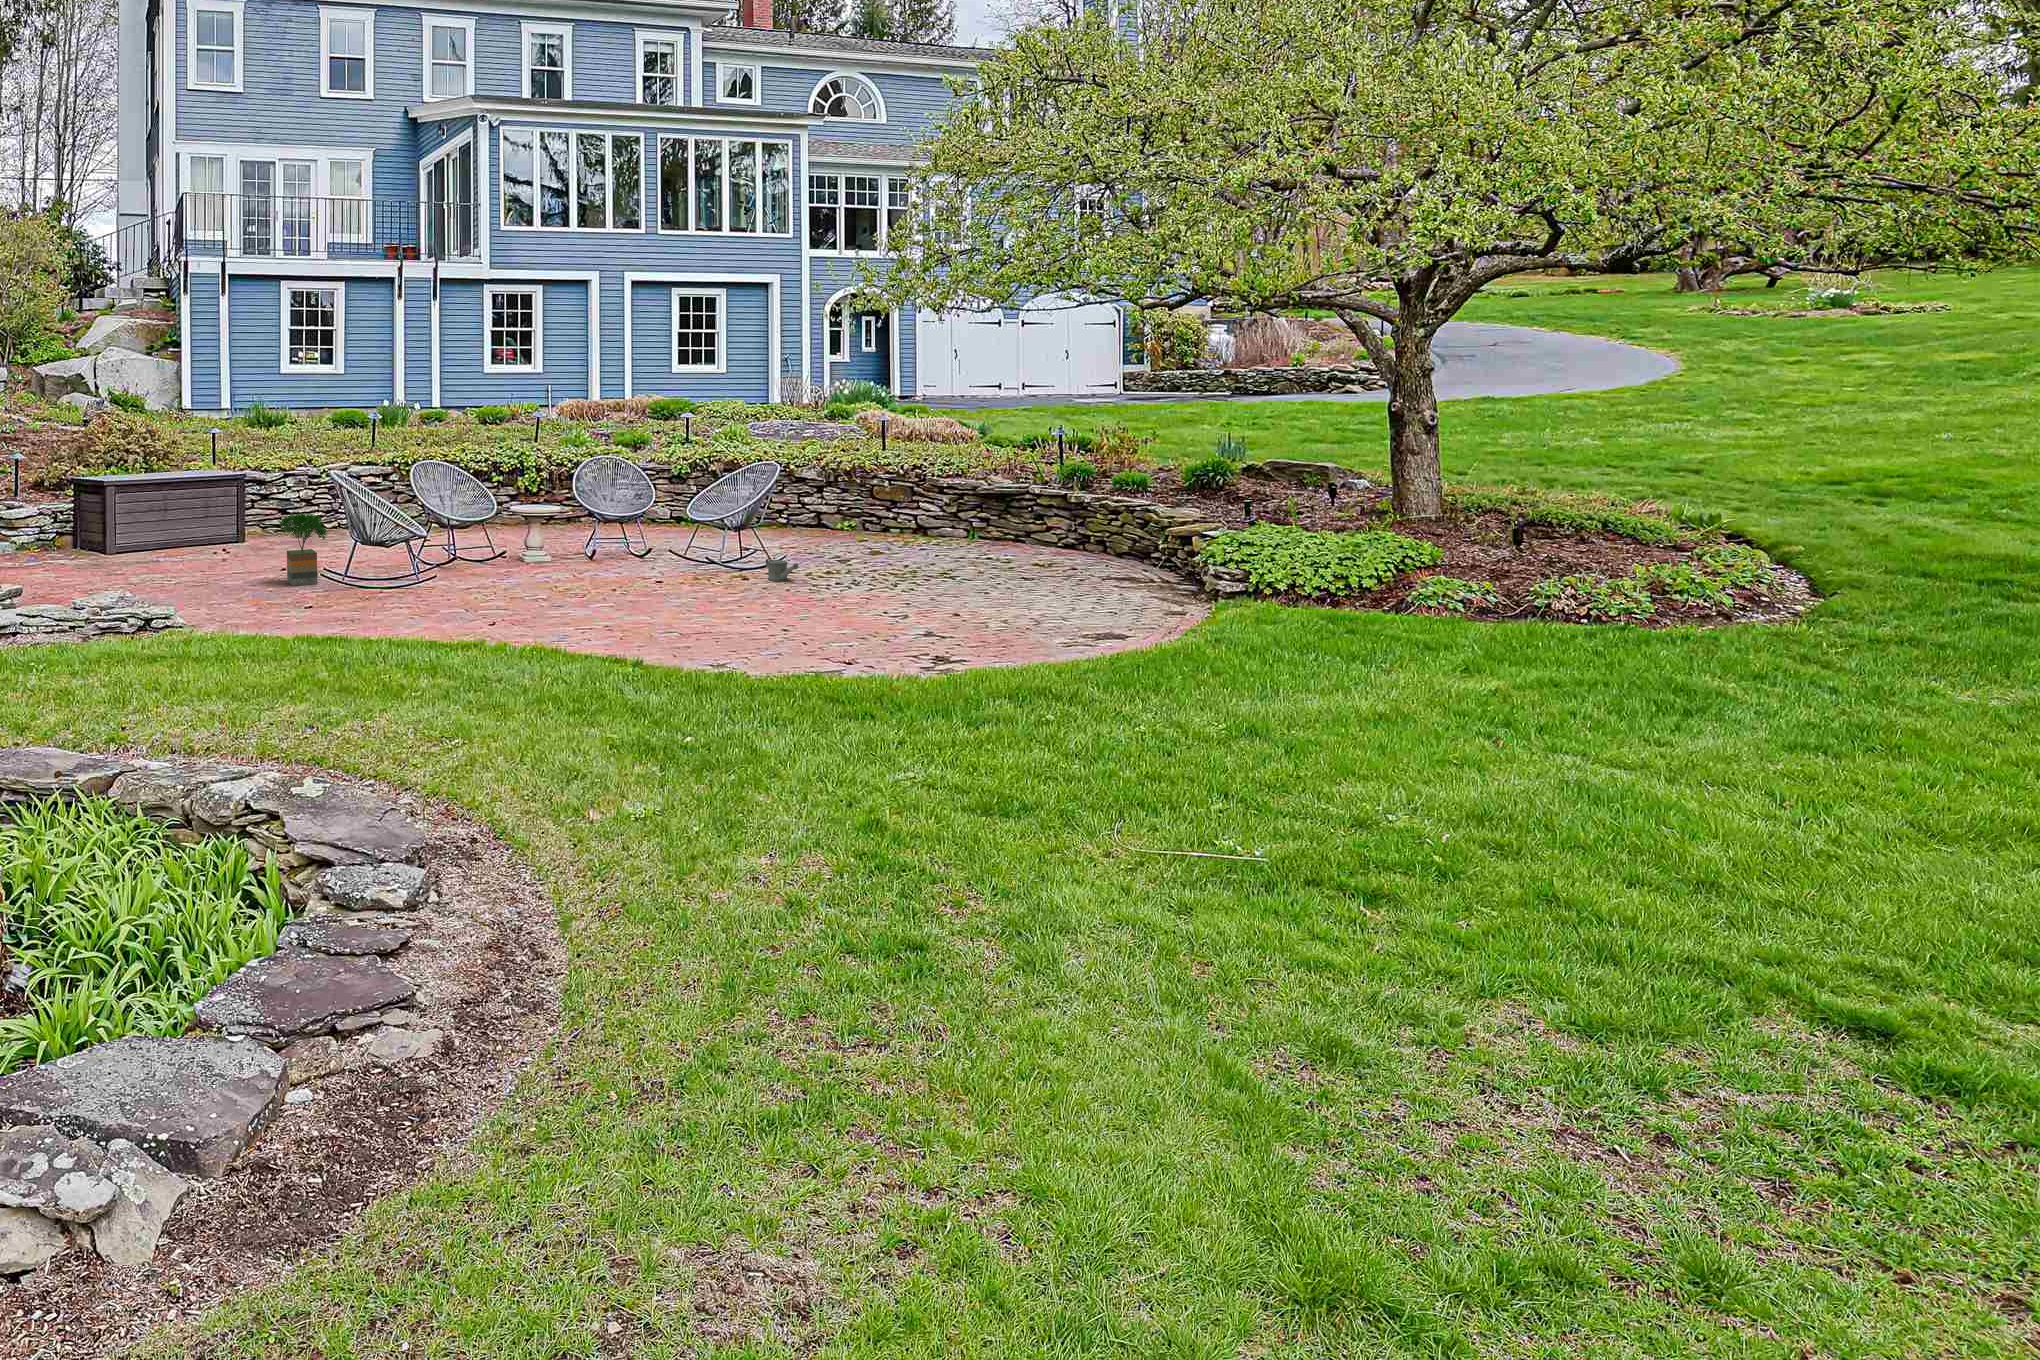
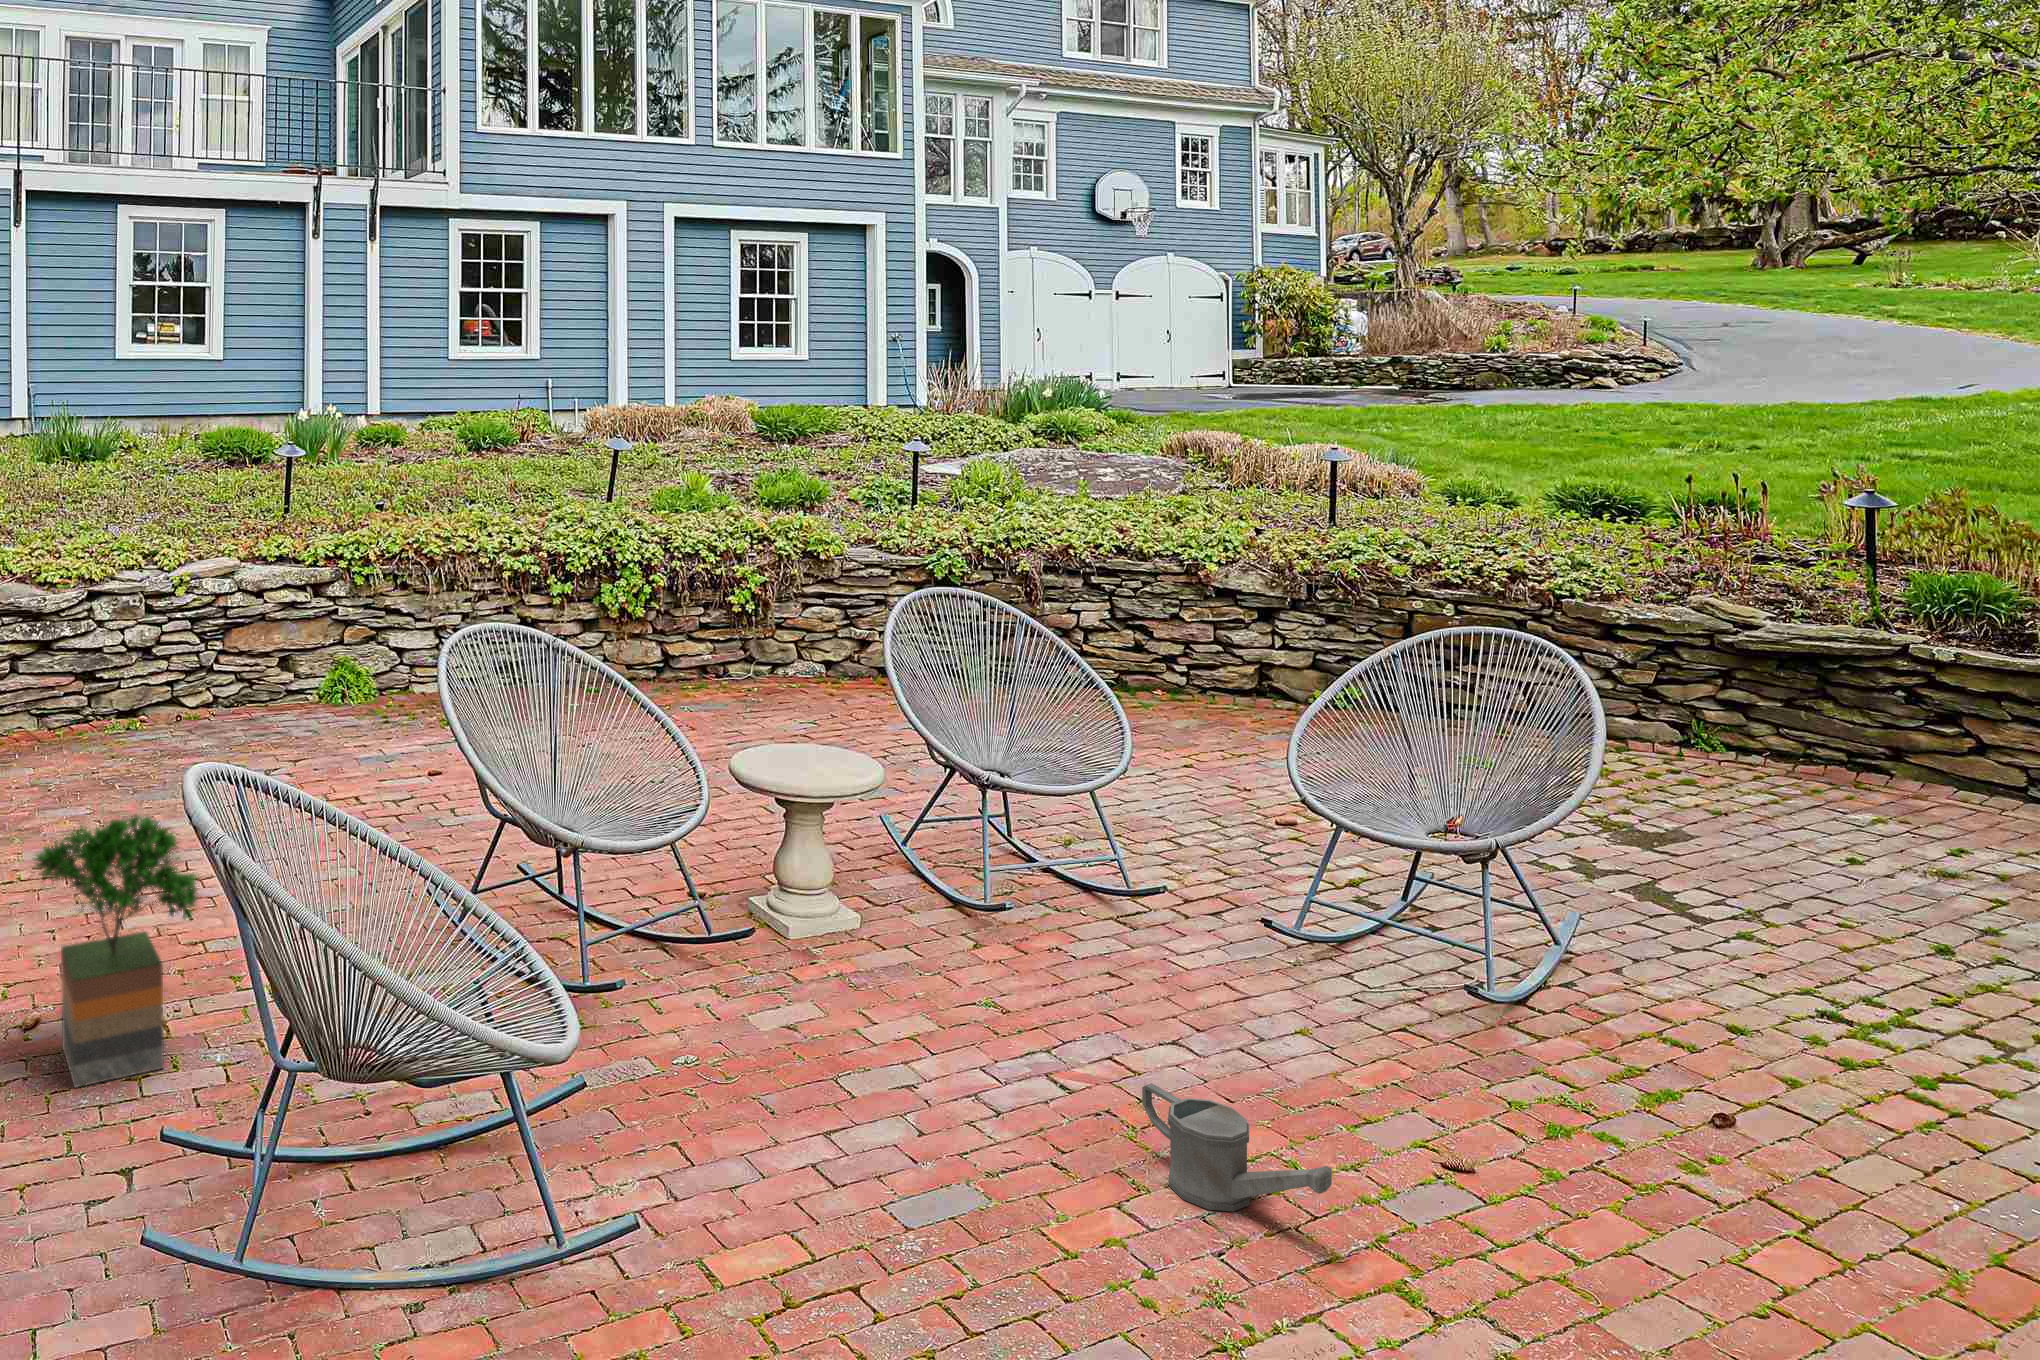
watering can: present [766,559,798,582] -> present [1142,1083,1332,1212]

